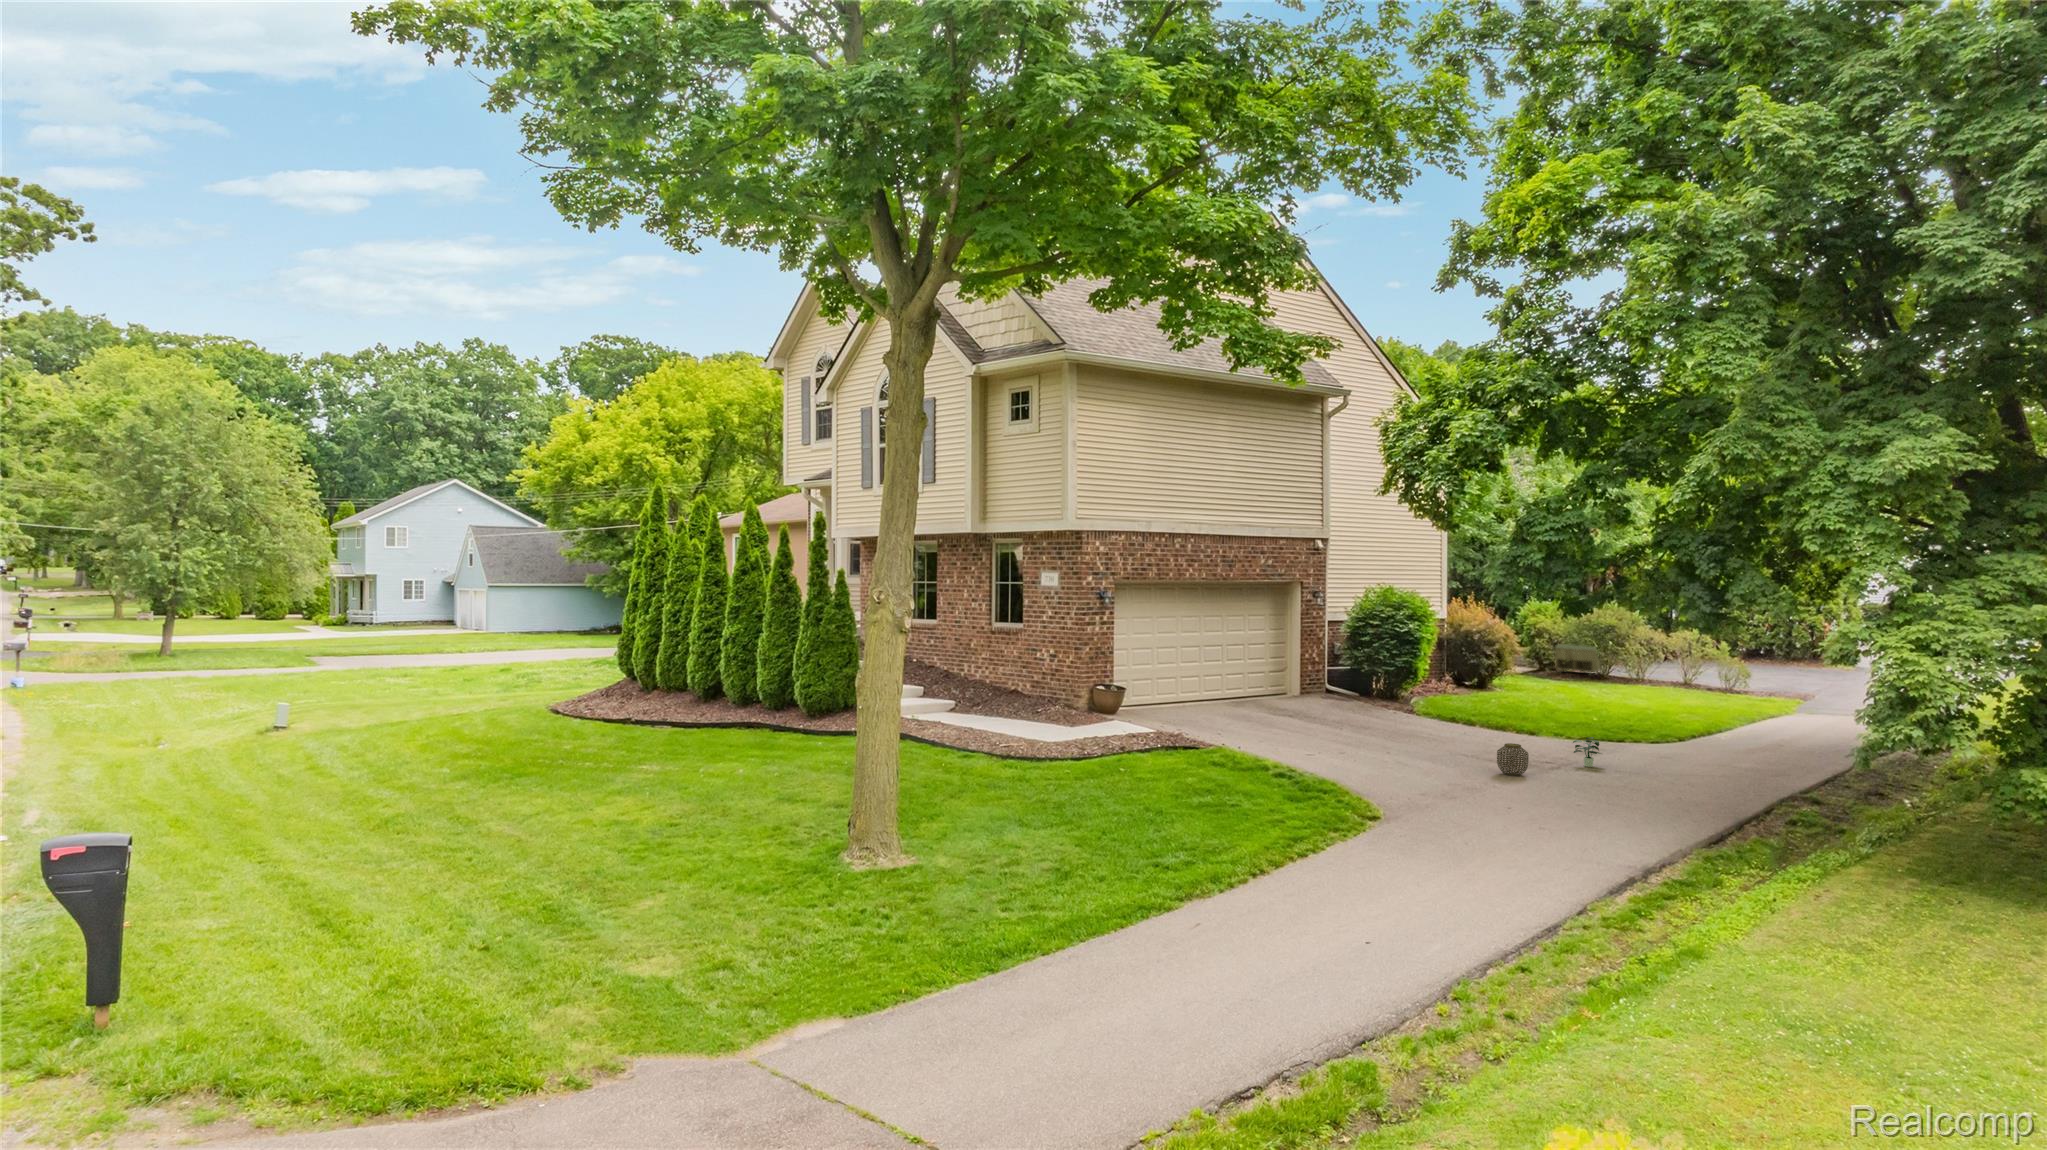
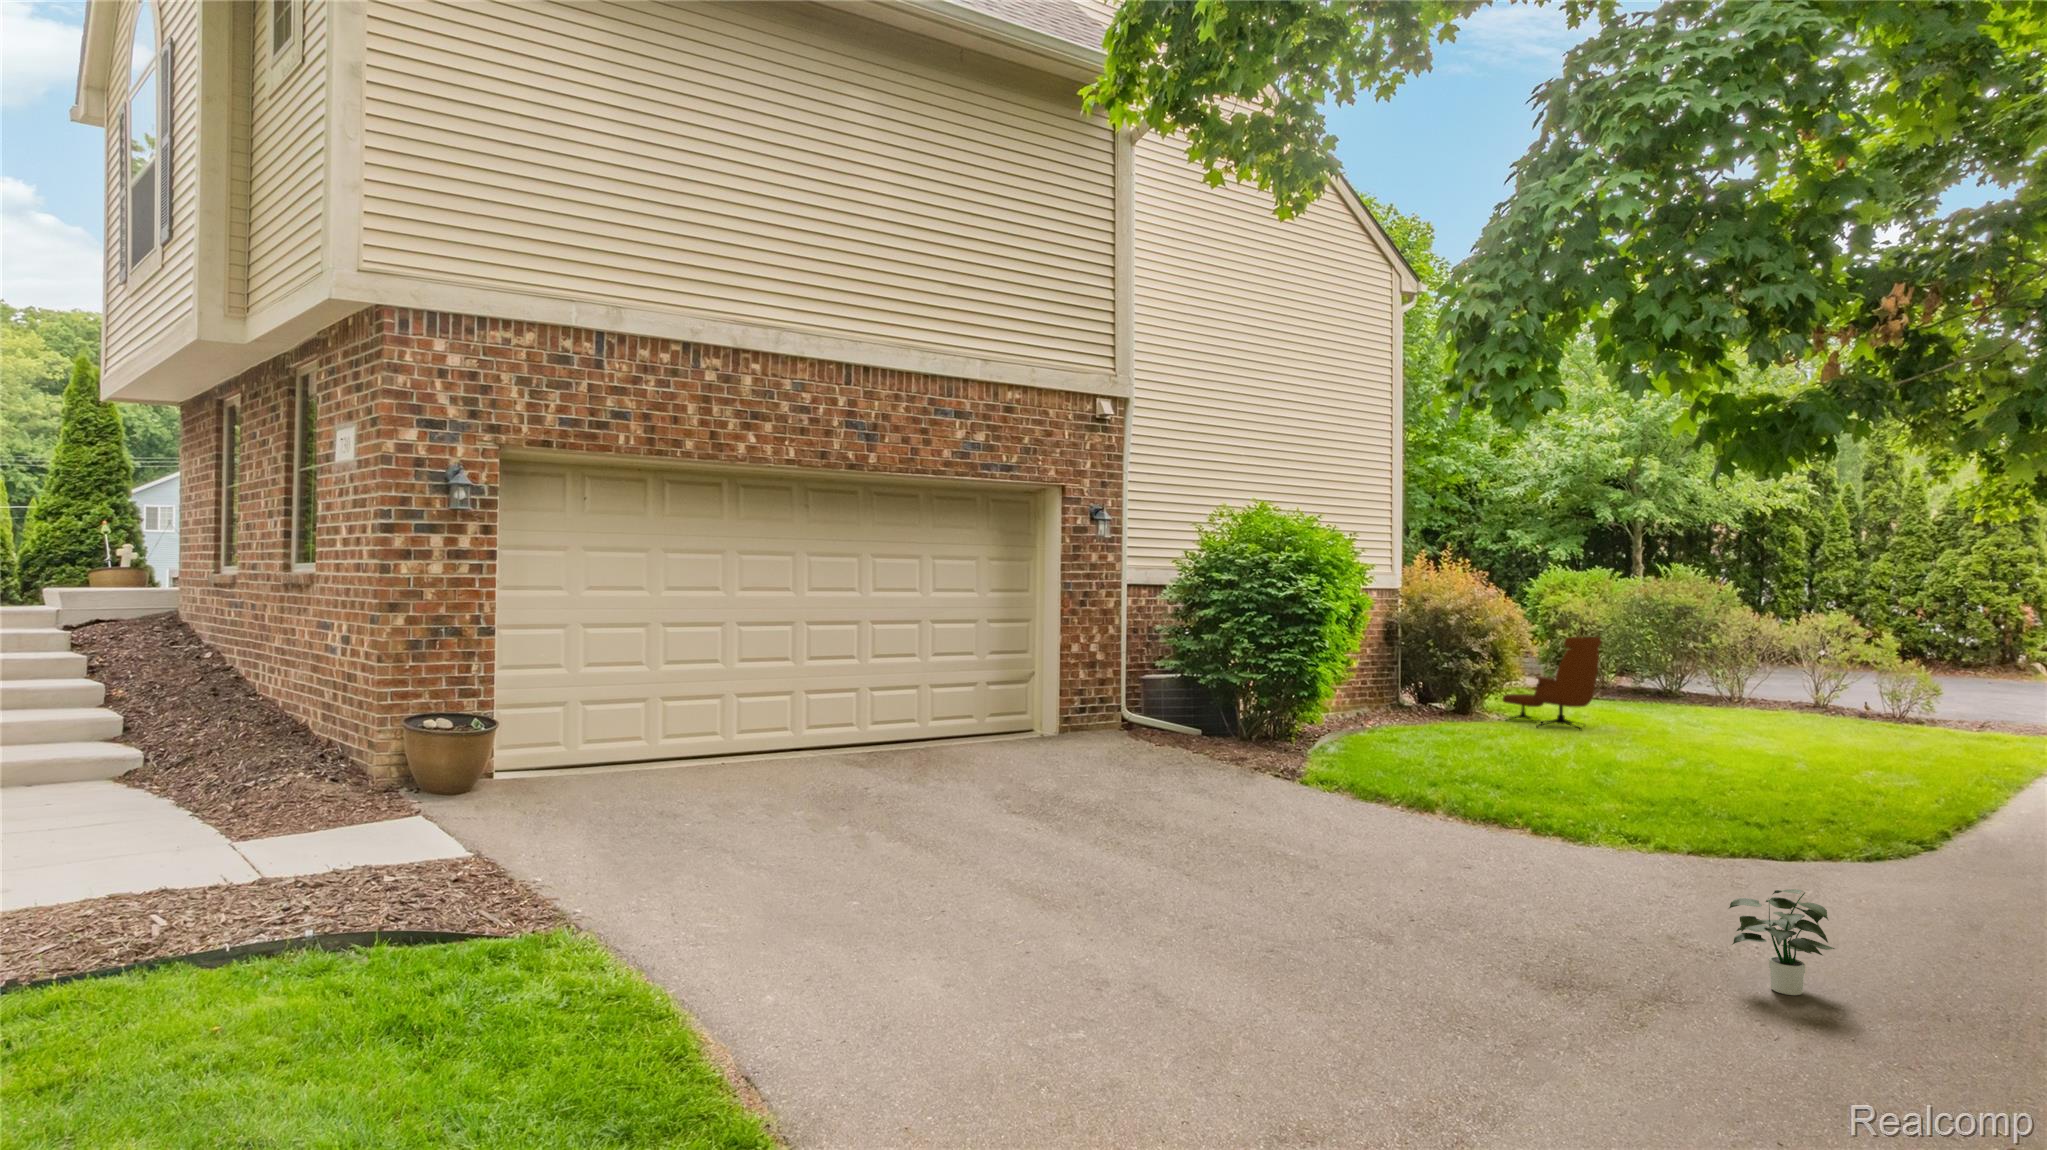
storage bench: present [1556,644,1600,673] -> none [1591,640,1667,690]
lounge chair: none [1503,648,1555,696] -> present [1503,637,1601,730]
woven basket: present [1497,743,1529,776] -> none [1471,933,1591,1069]

